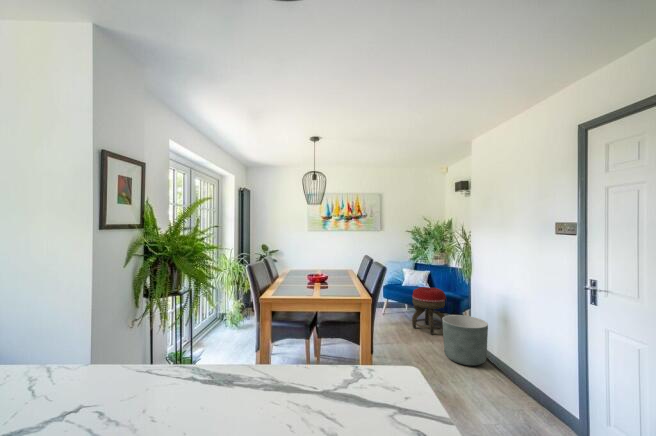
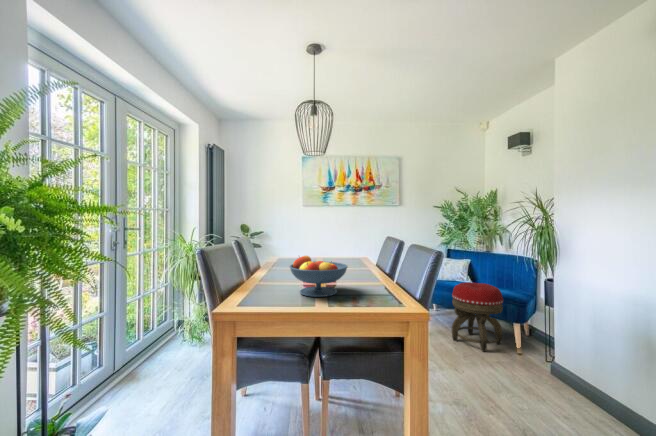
fruit bowl: none [299,268,333,292] -> present [290,256,347,297]
planter: present [442,315,488,365] -> none [515,327,597,412]

